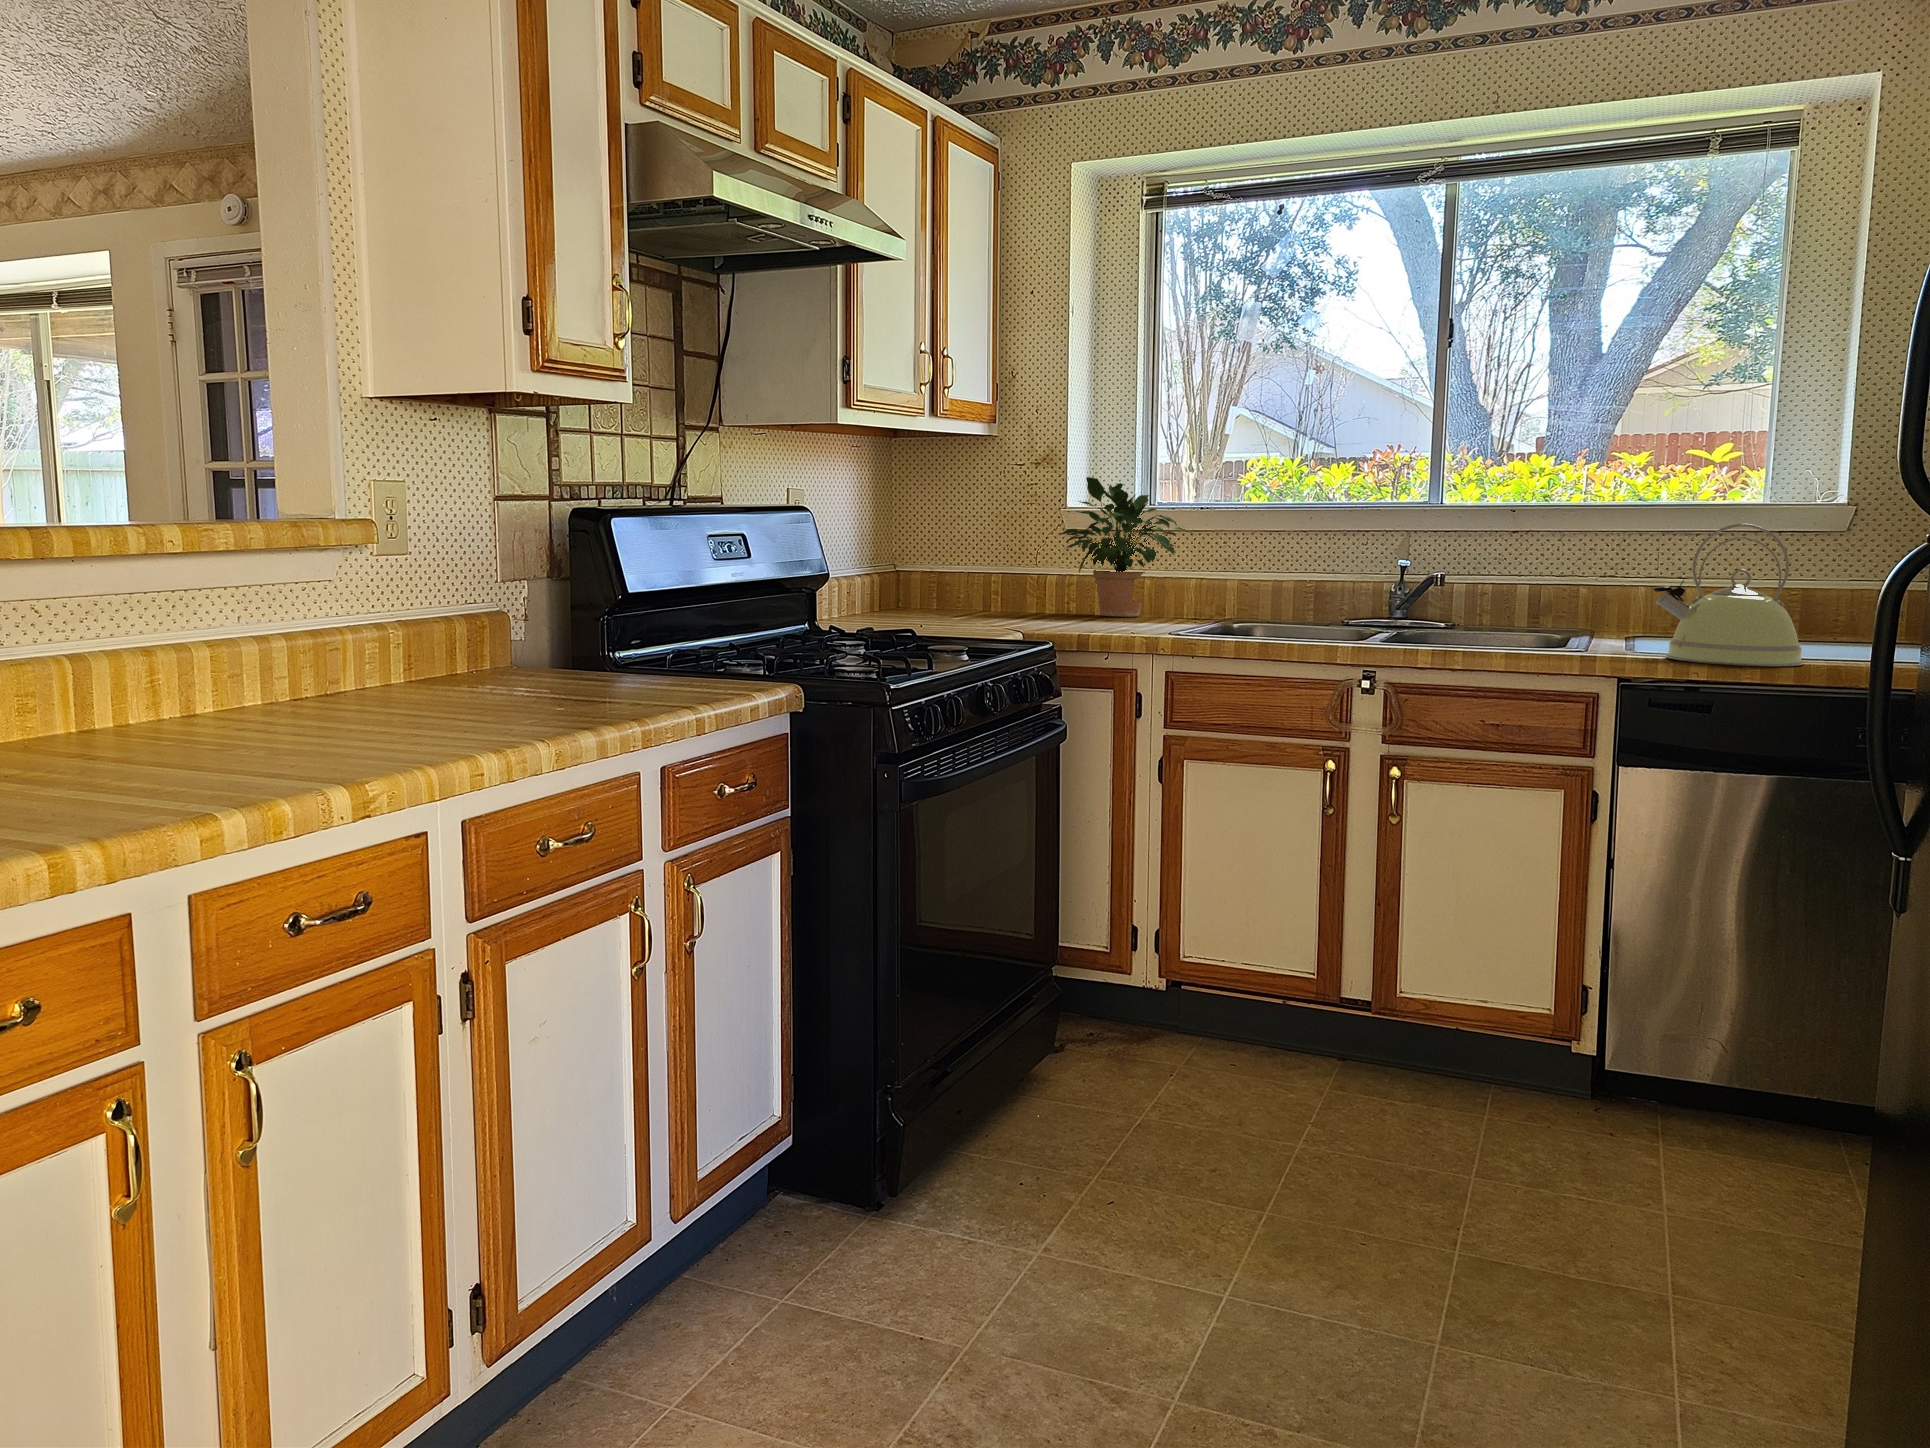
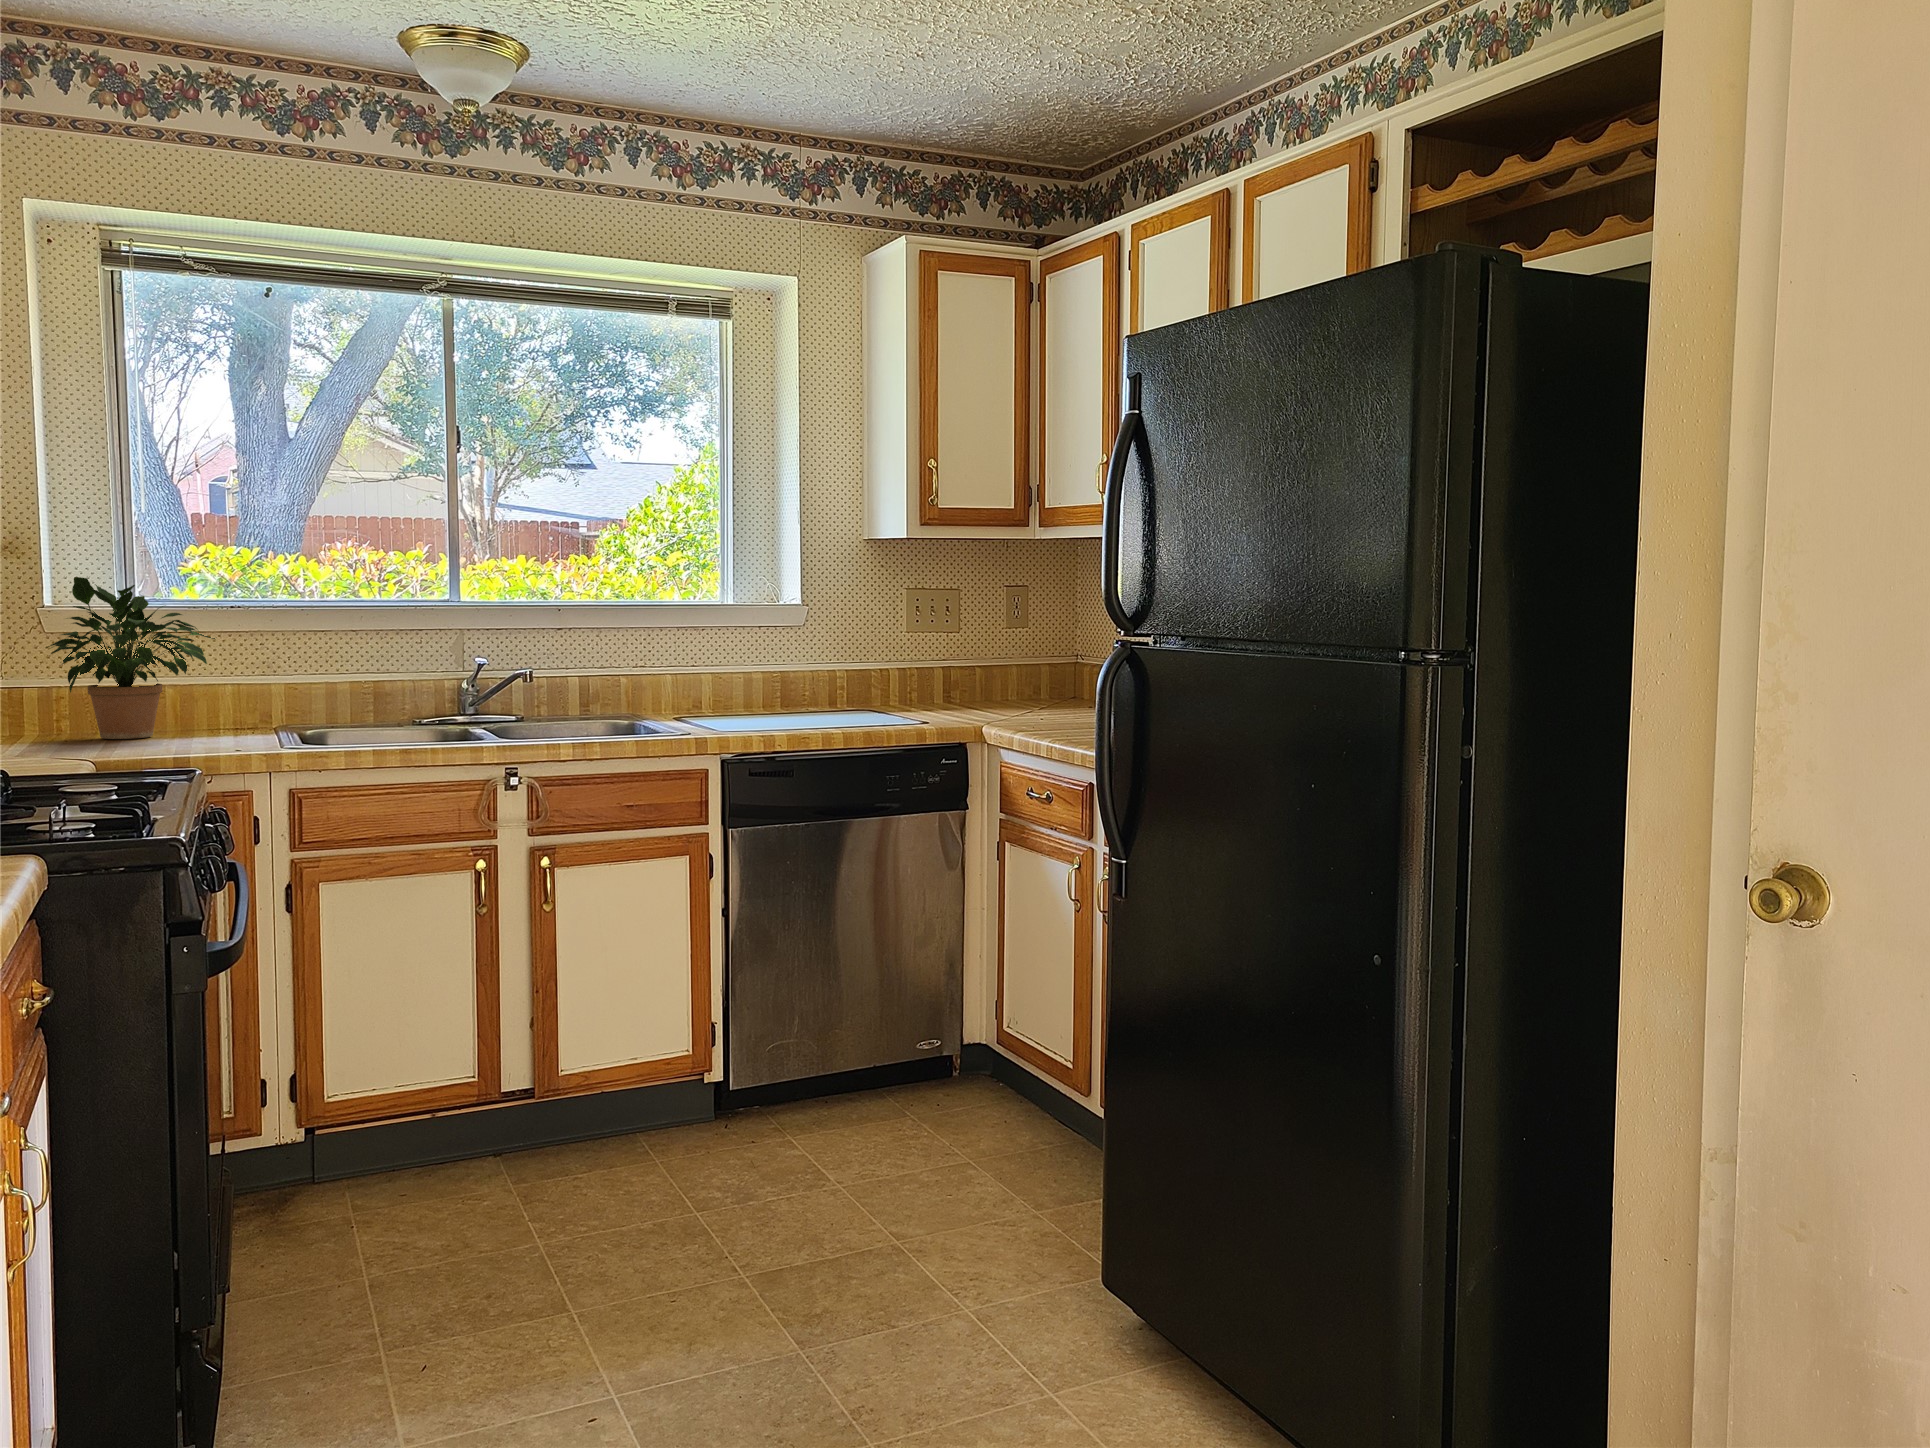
kettle: present [1653,524,1803,666] -> none [733,622,841,733]

